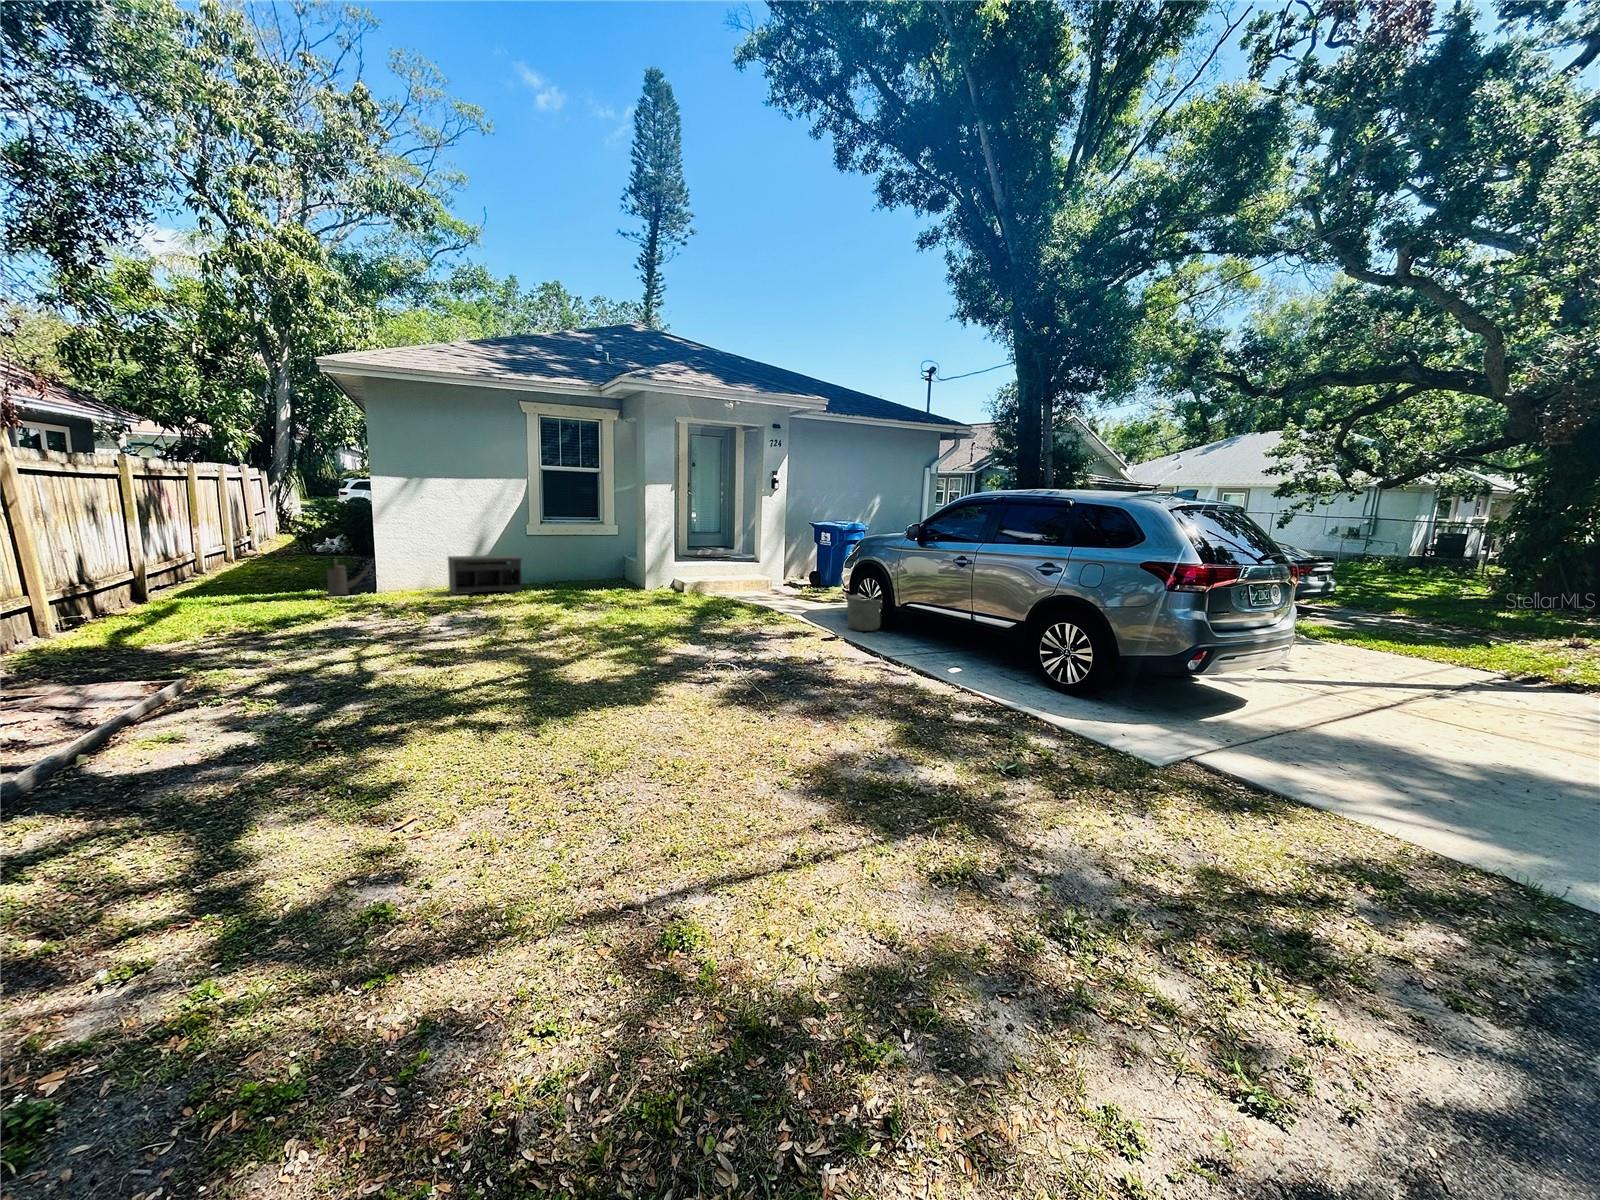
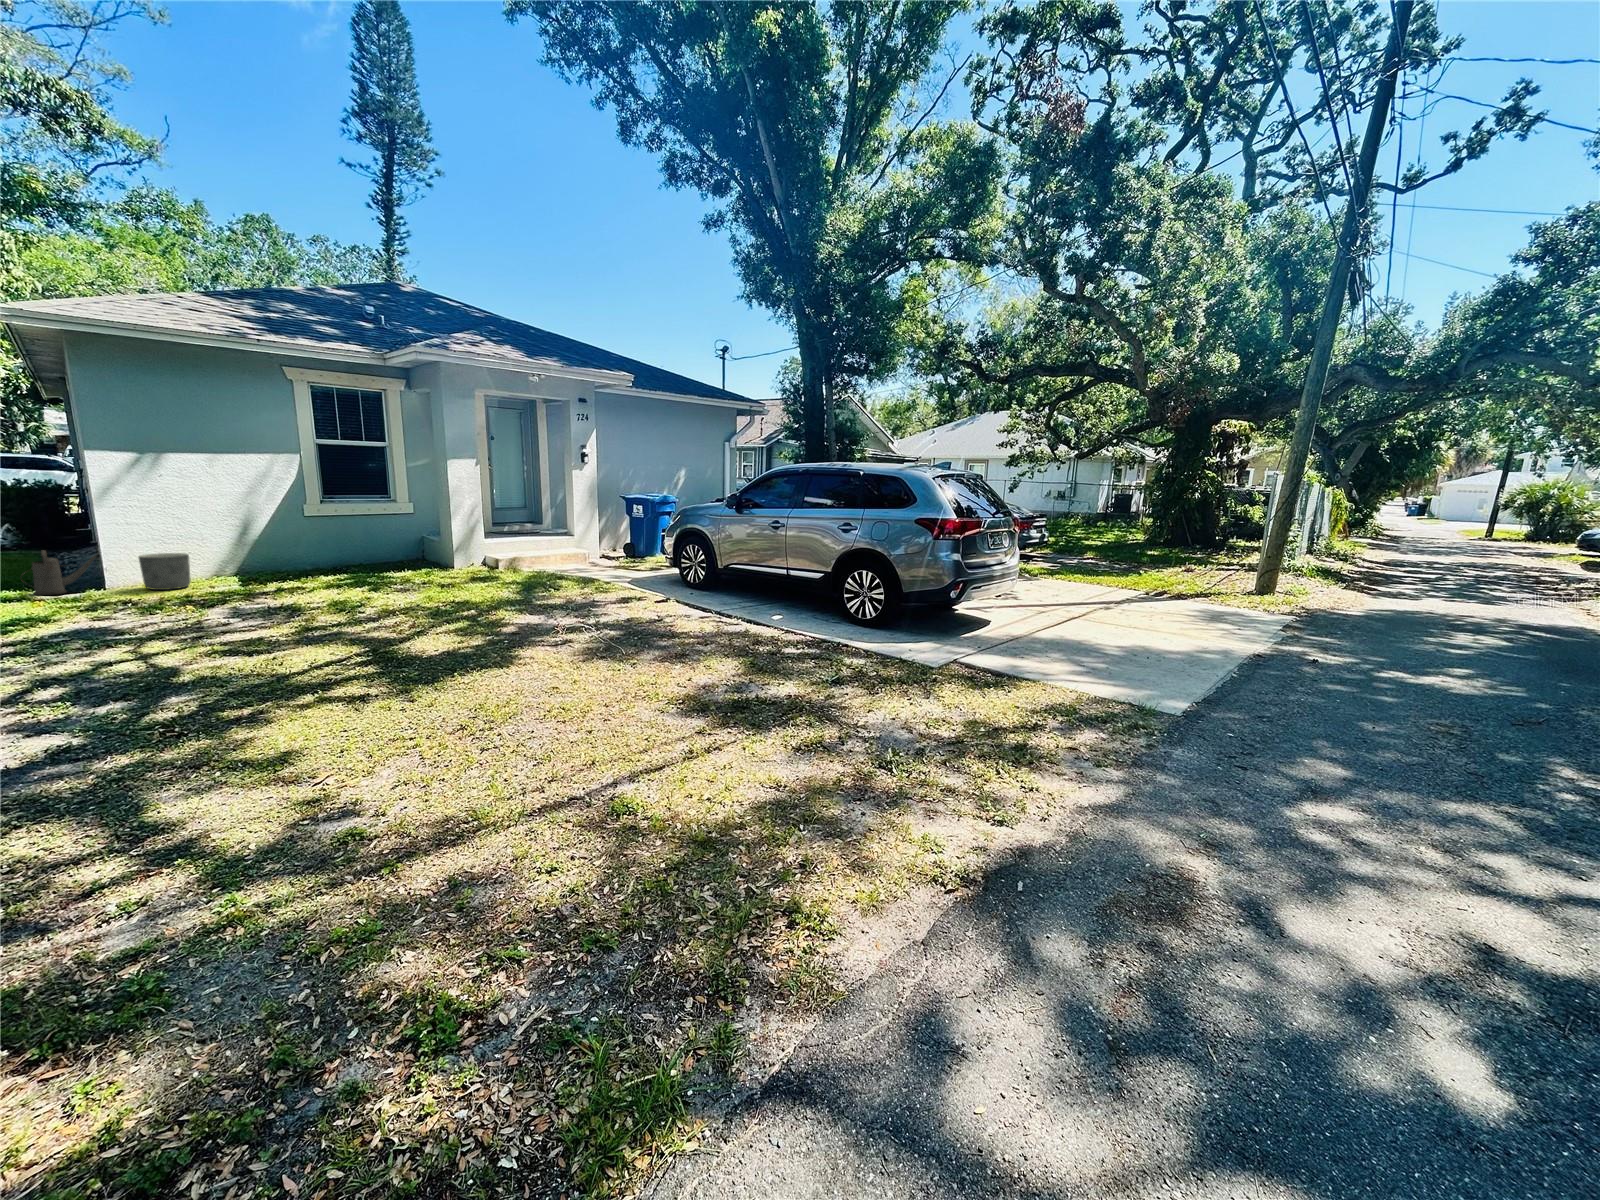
bench: present [448,555,522,594] -> none [201,539,301,585]
planter: present [847,595,881,631] -> present [139,553,190,590]

